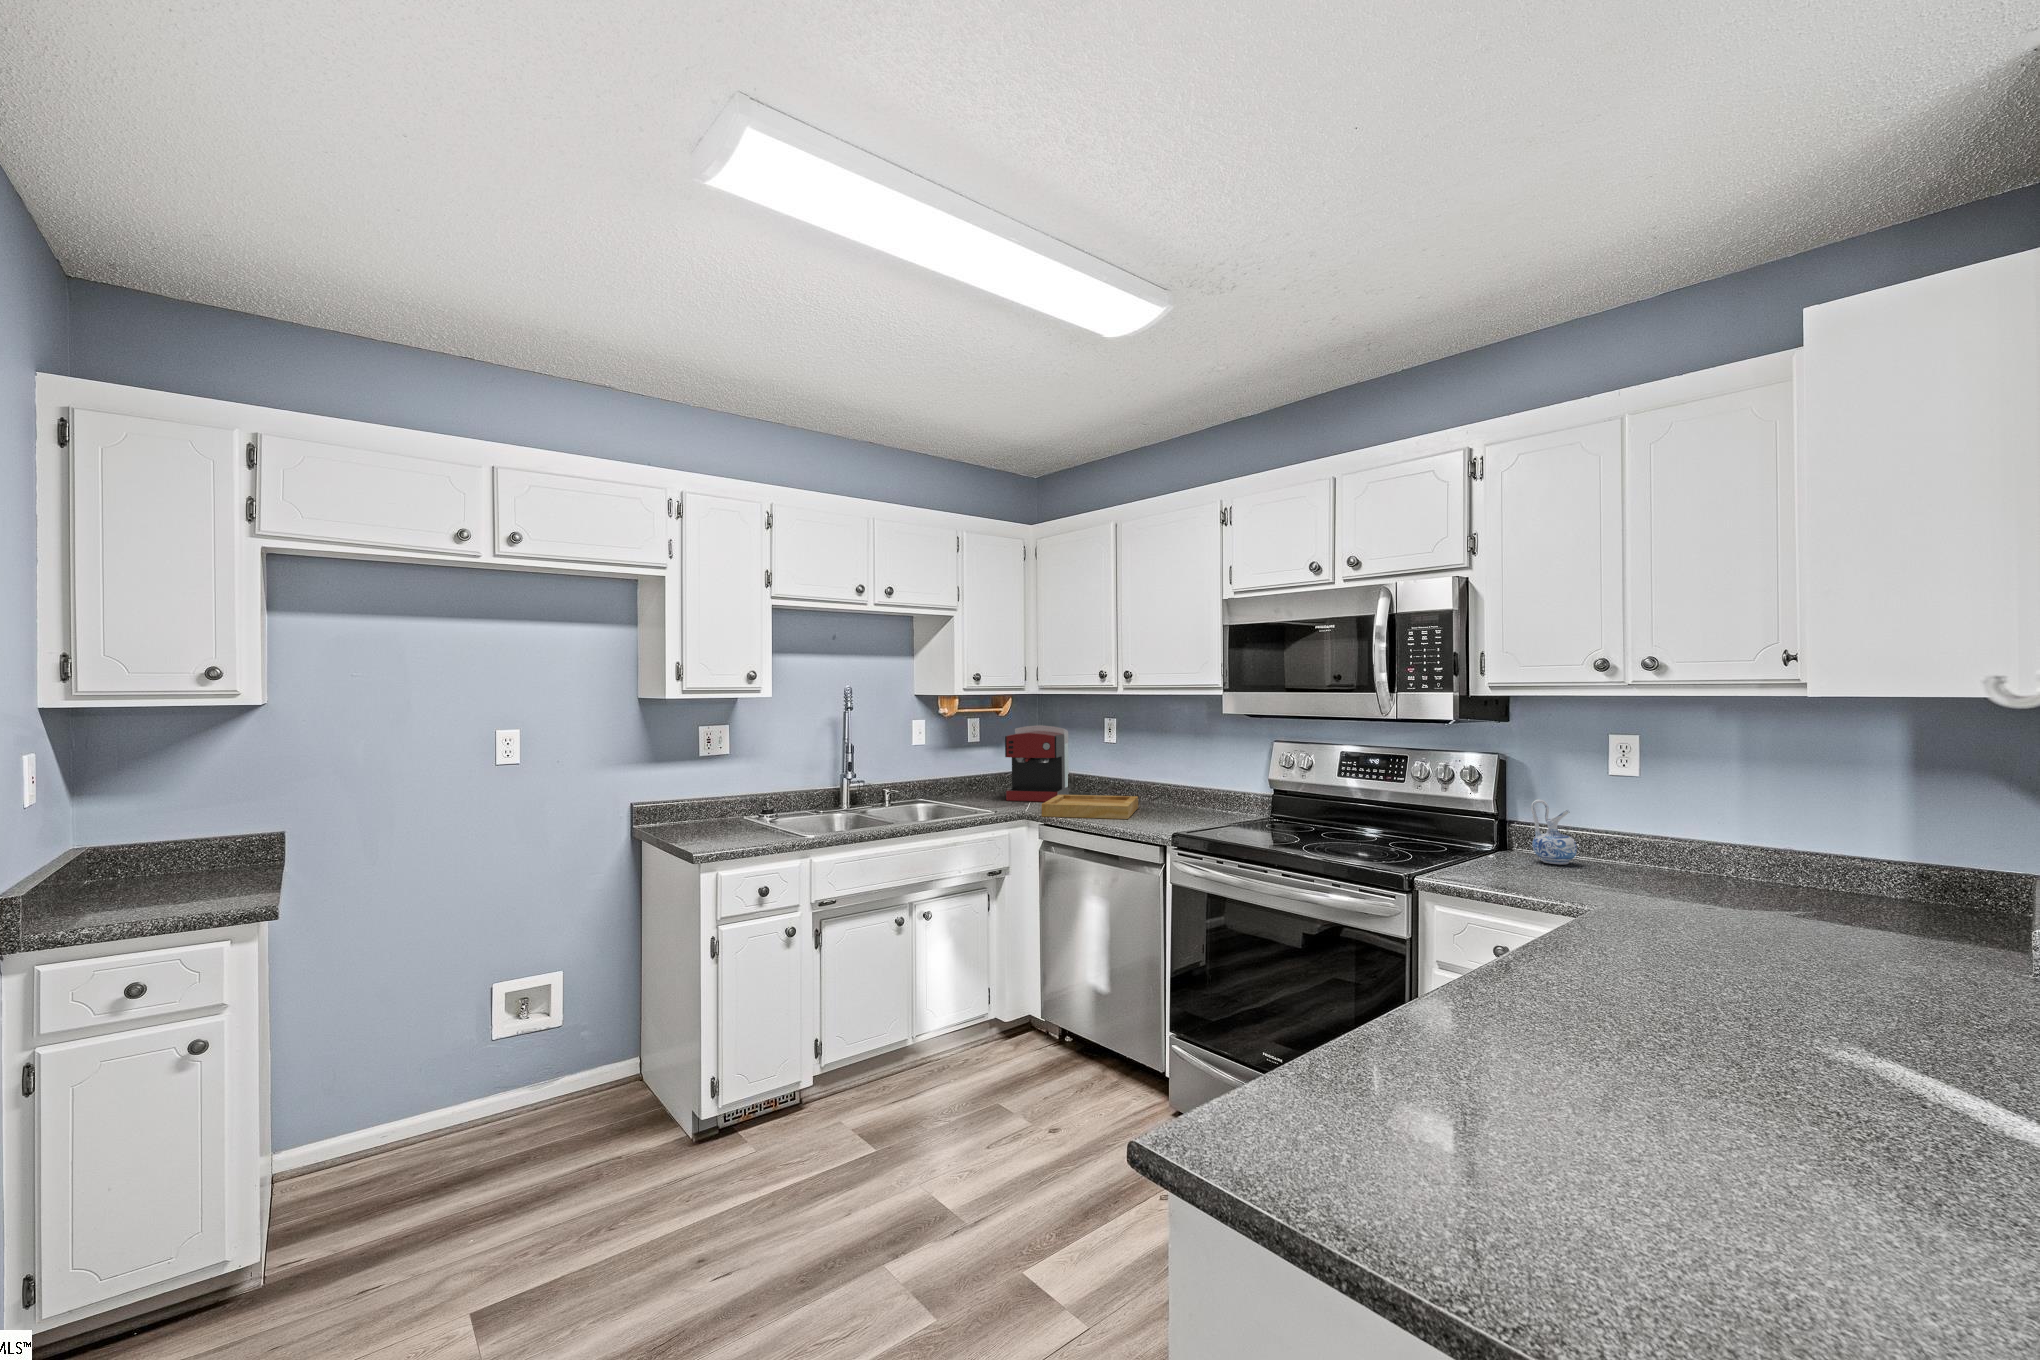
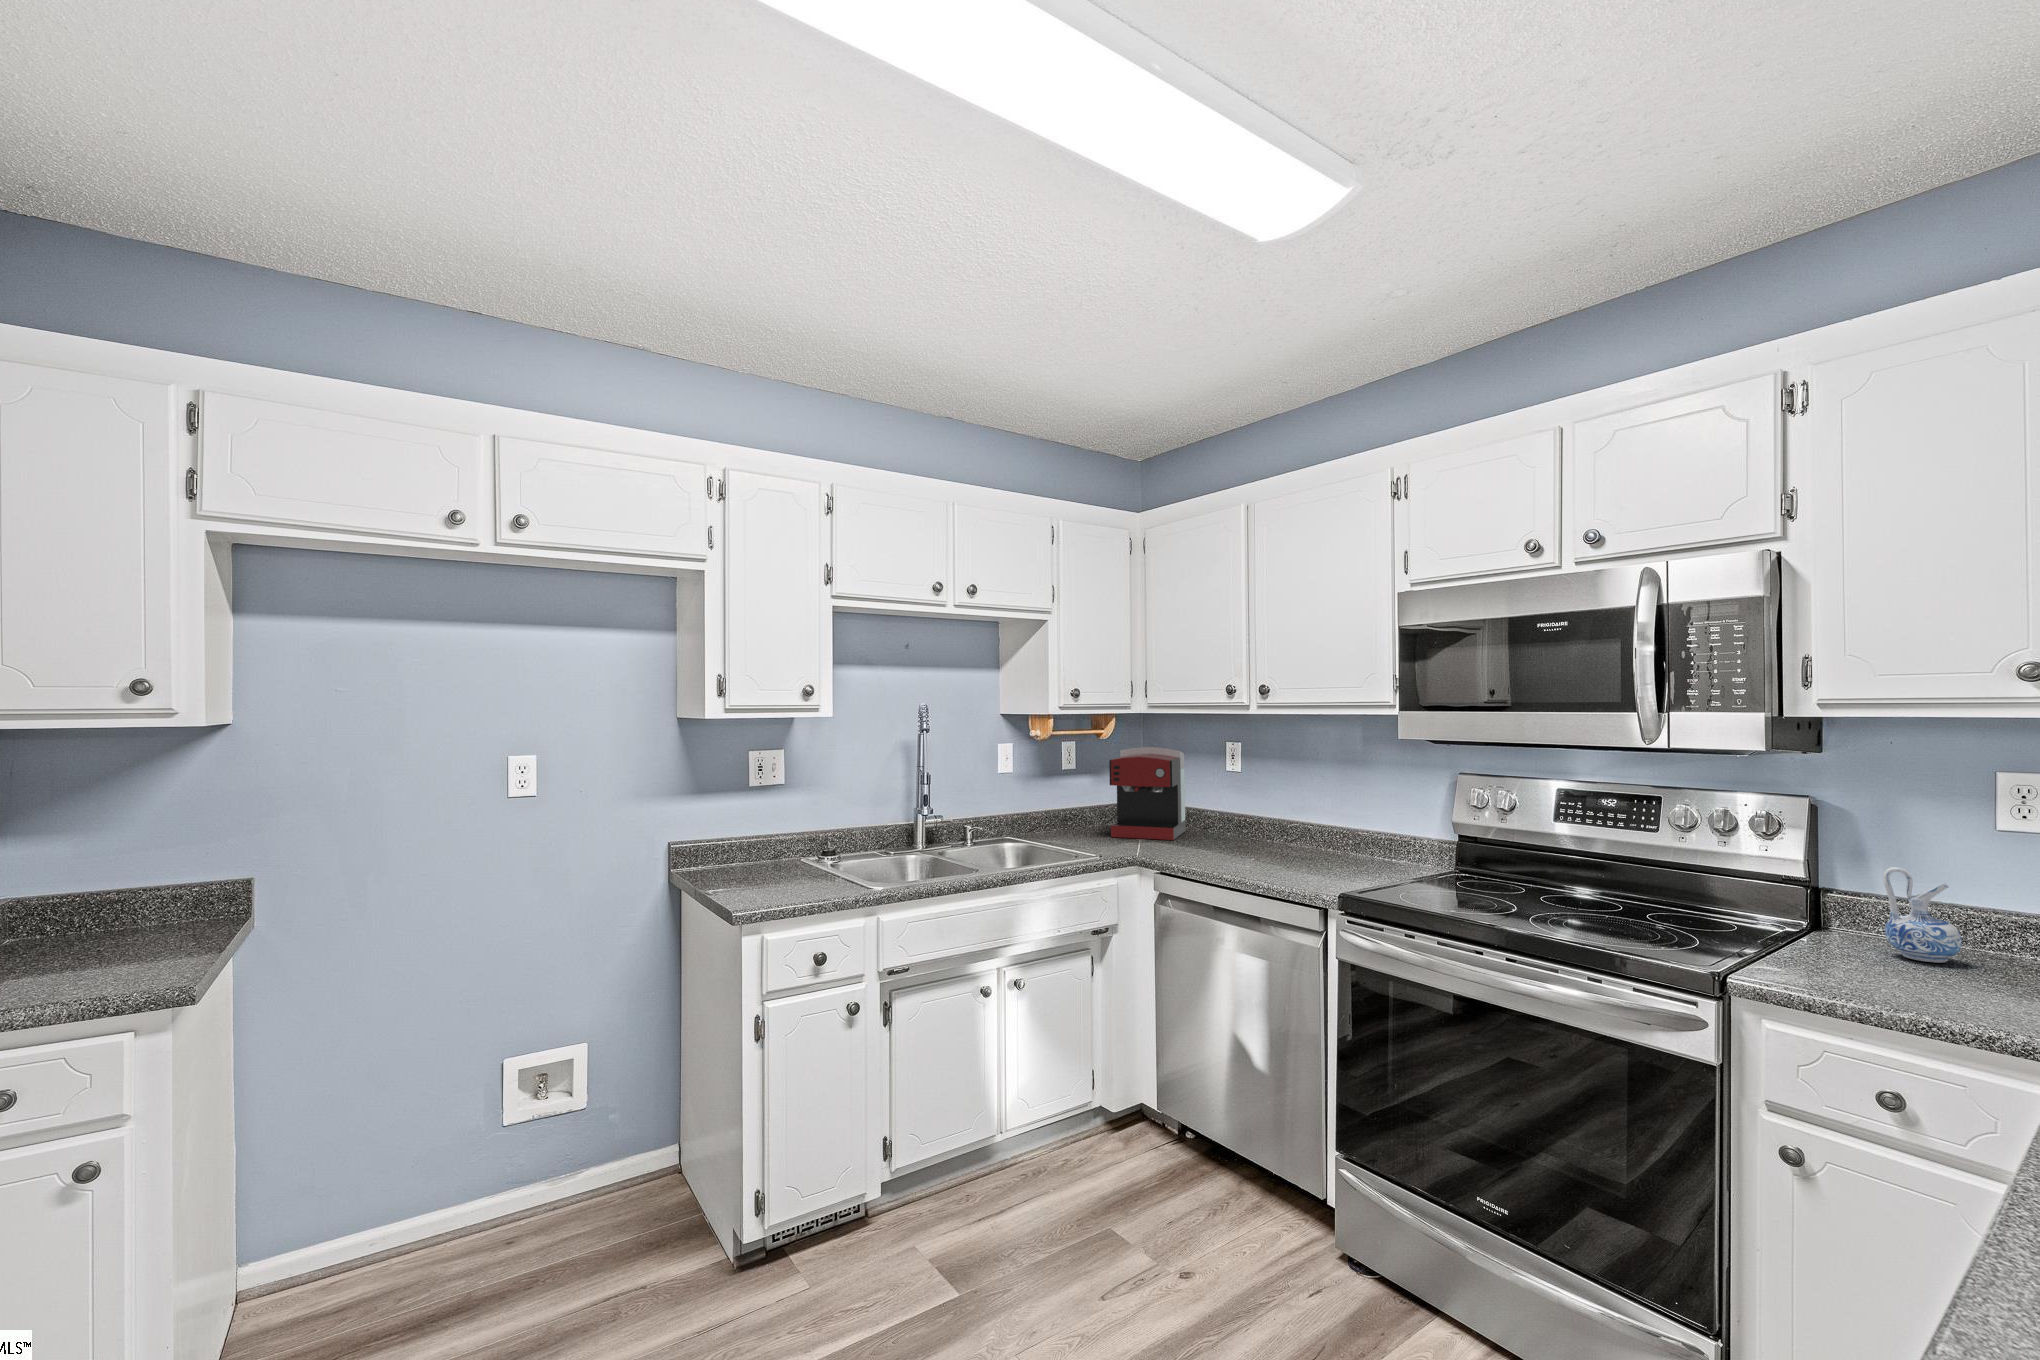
tray: present [1042,795,1138,819] -> none [1159,832,1277,868]

